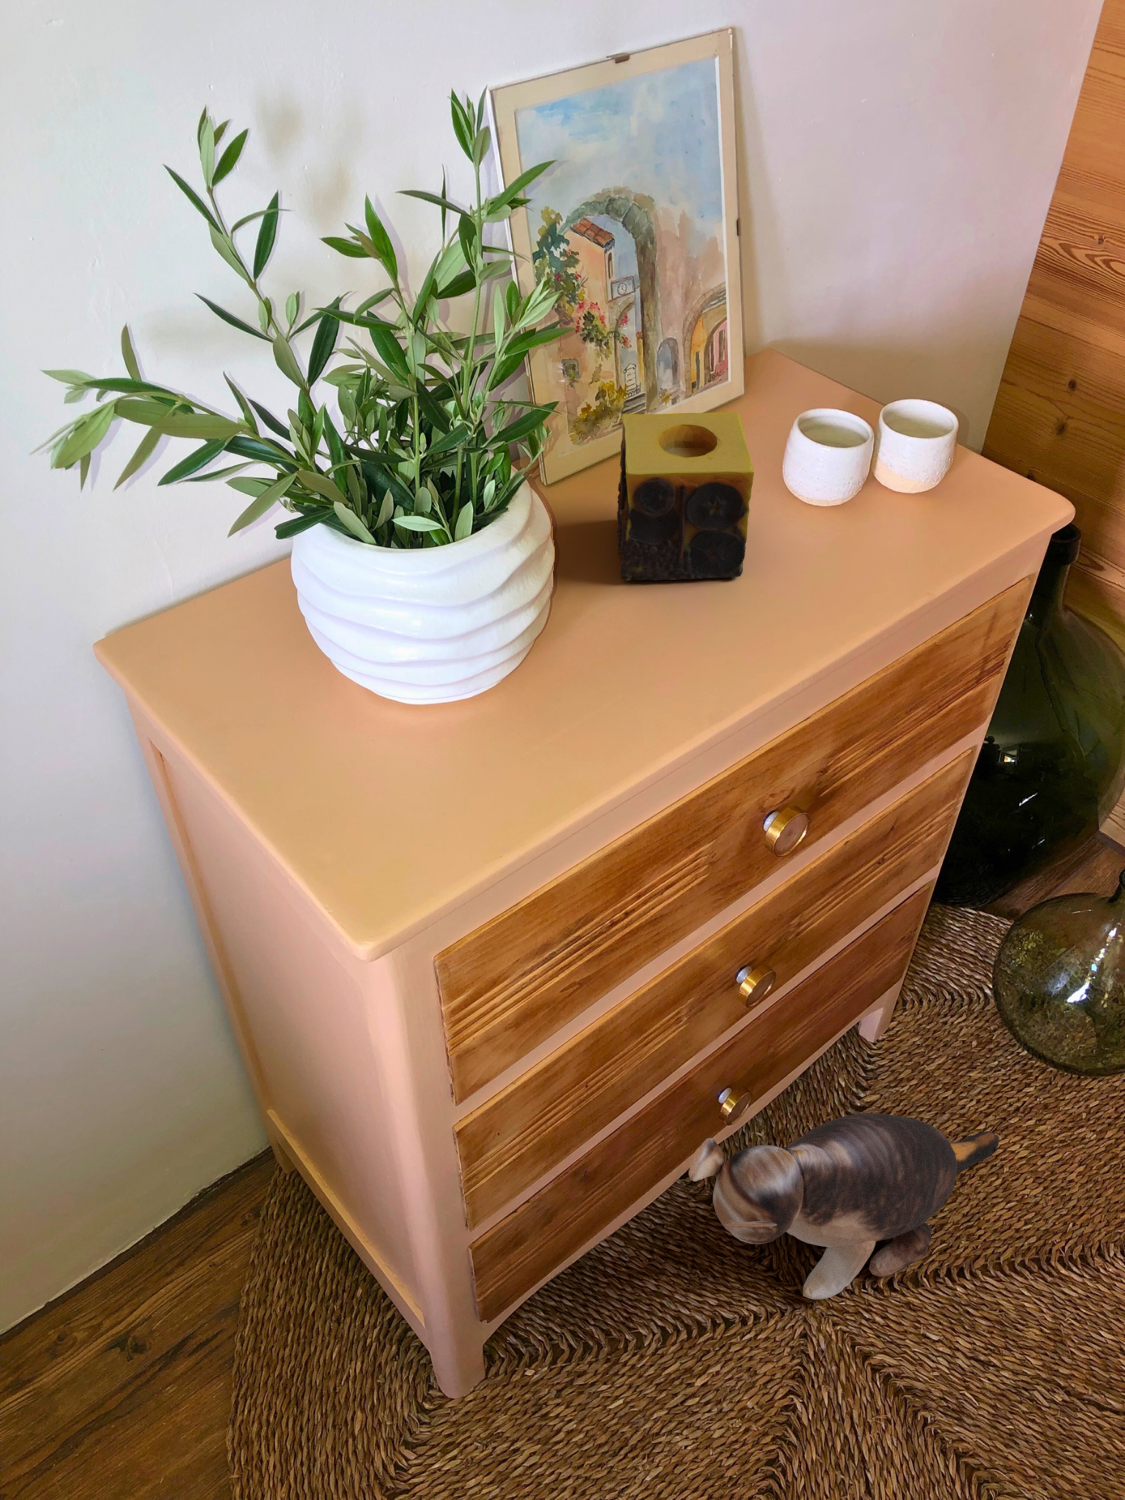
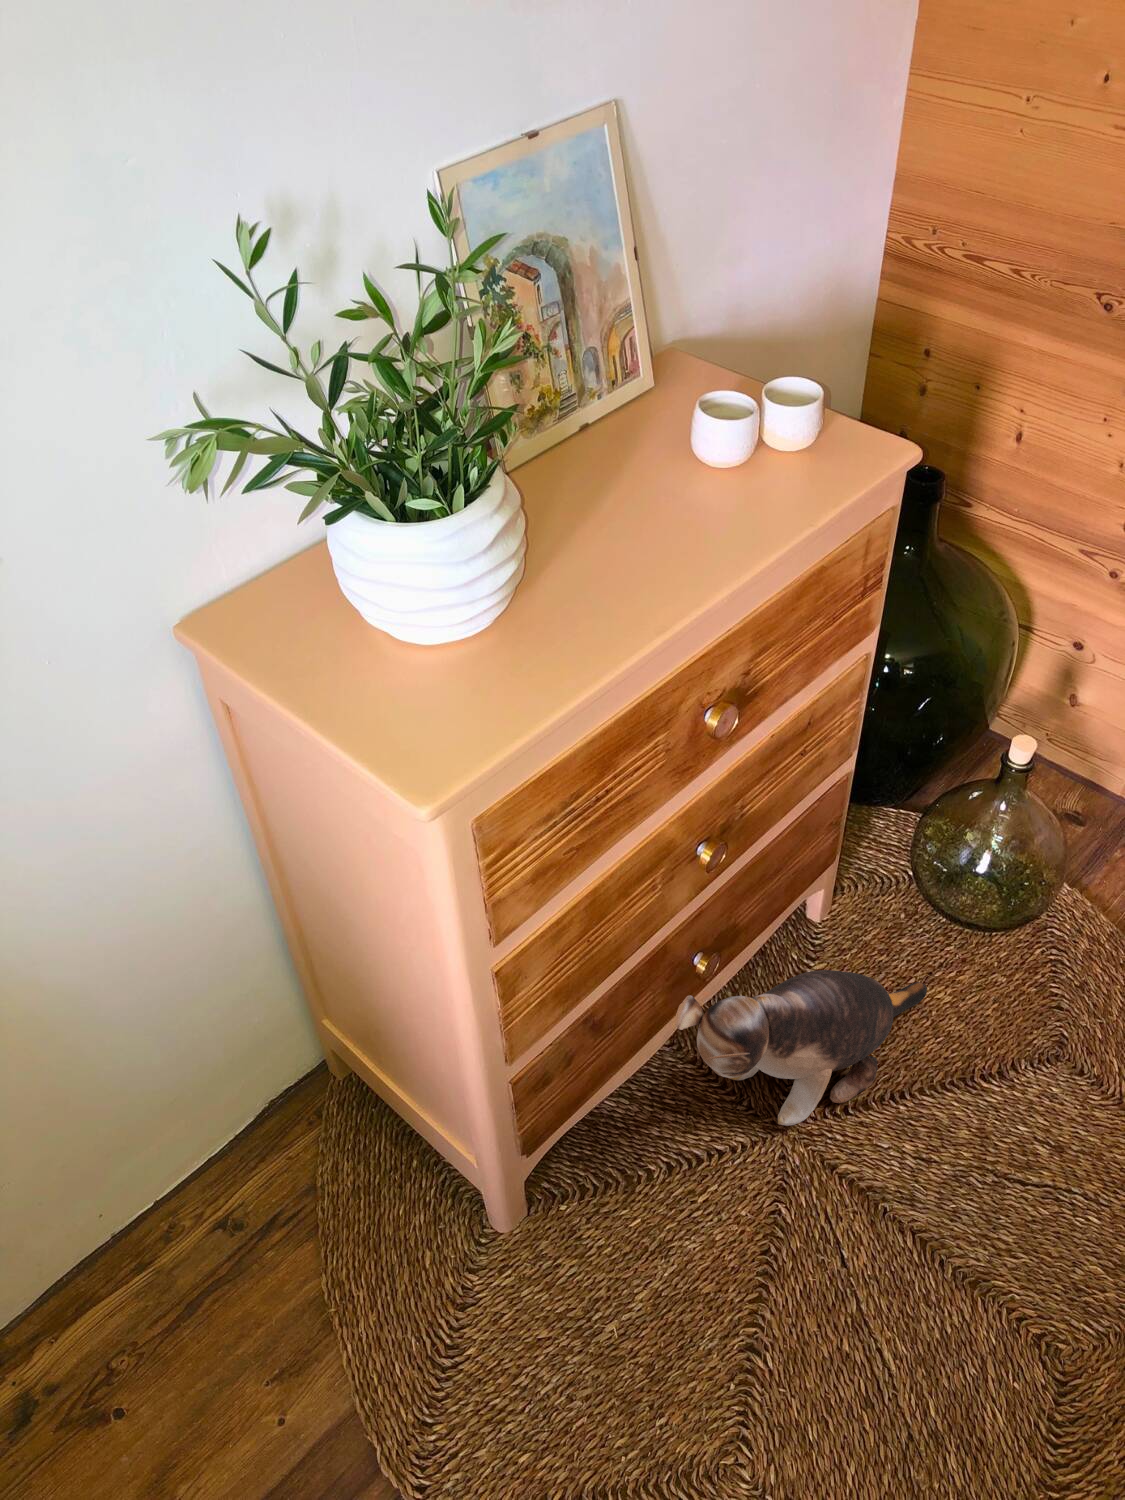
candle: present [617,412,754,581] -> none [566,403,673,542]

